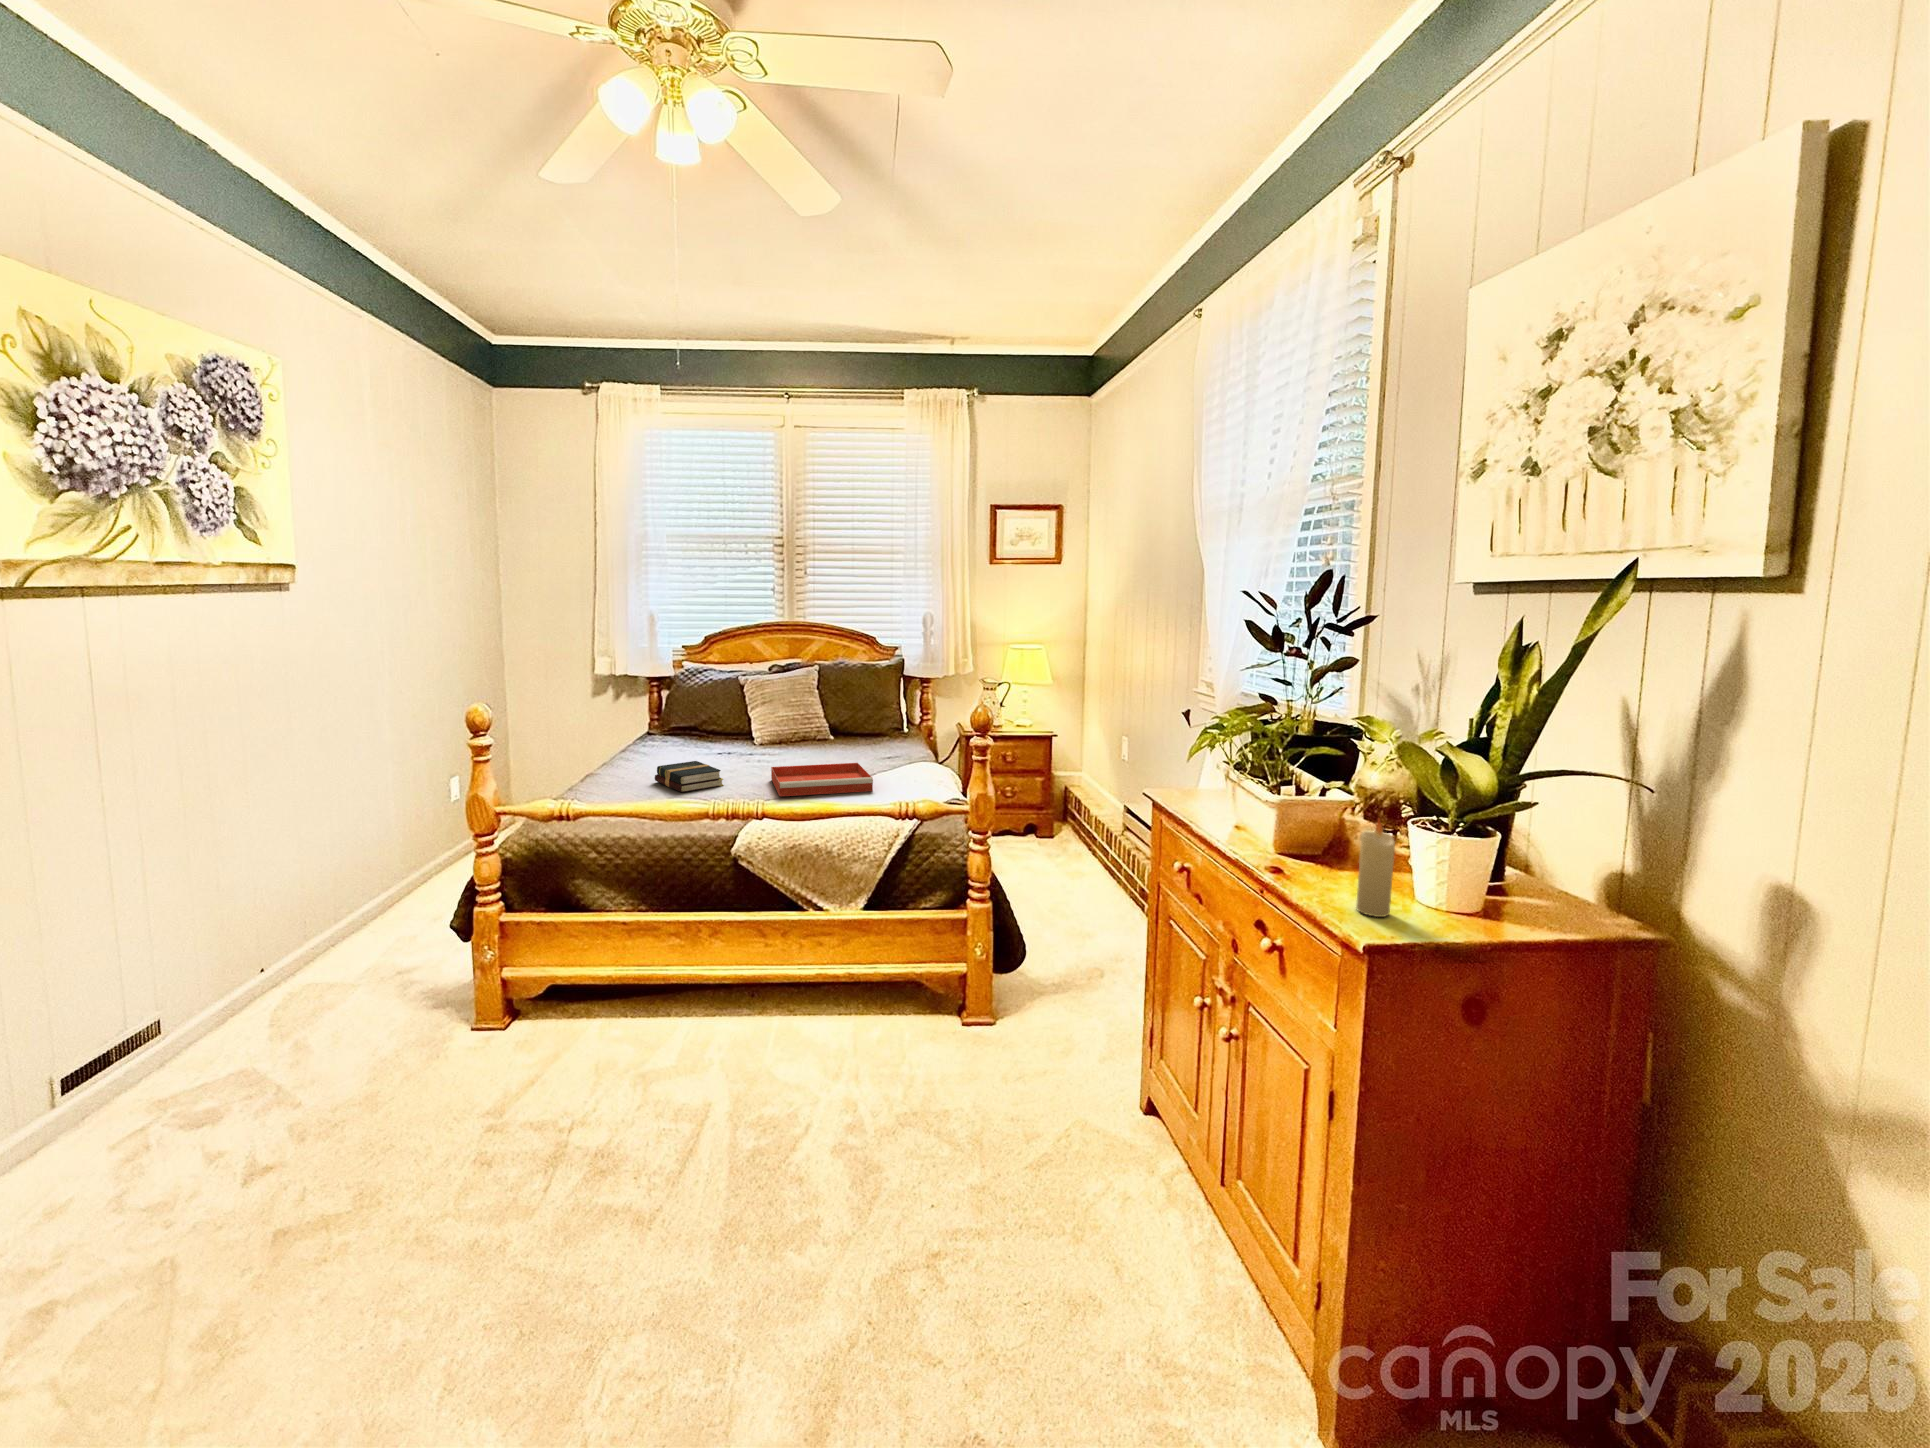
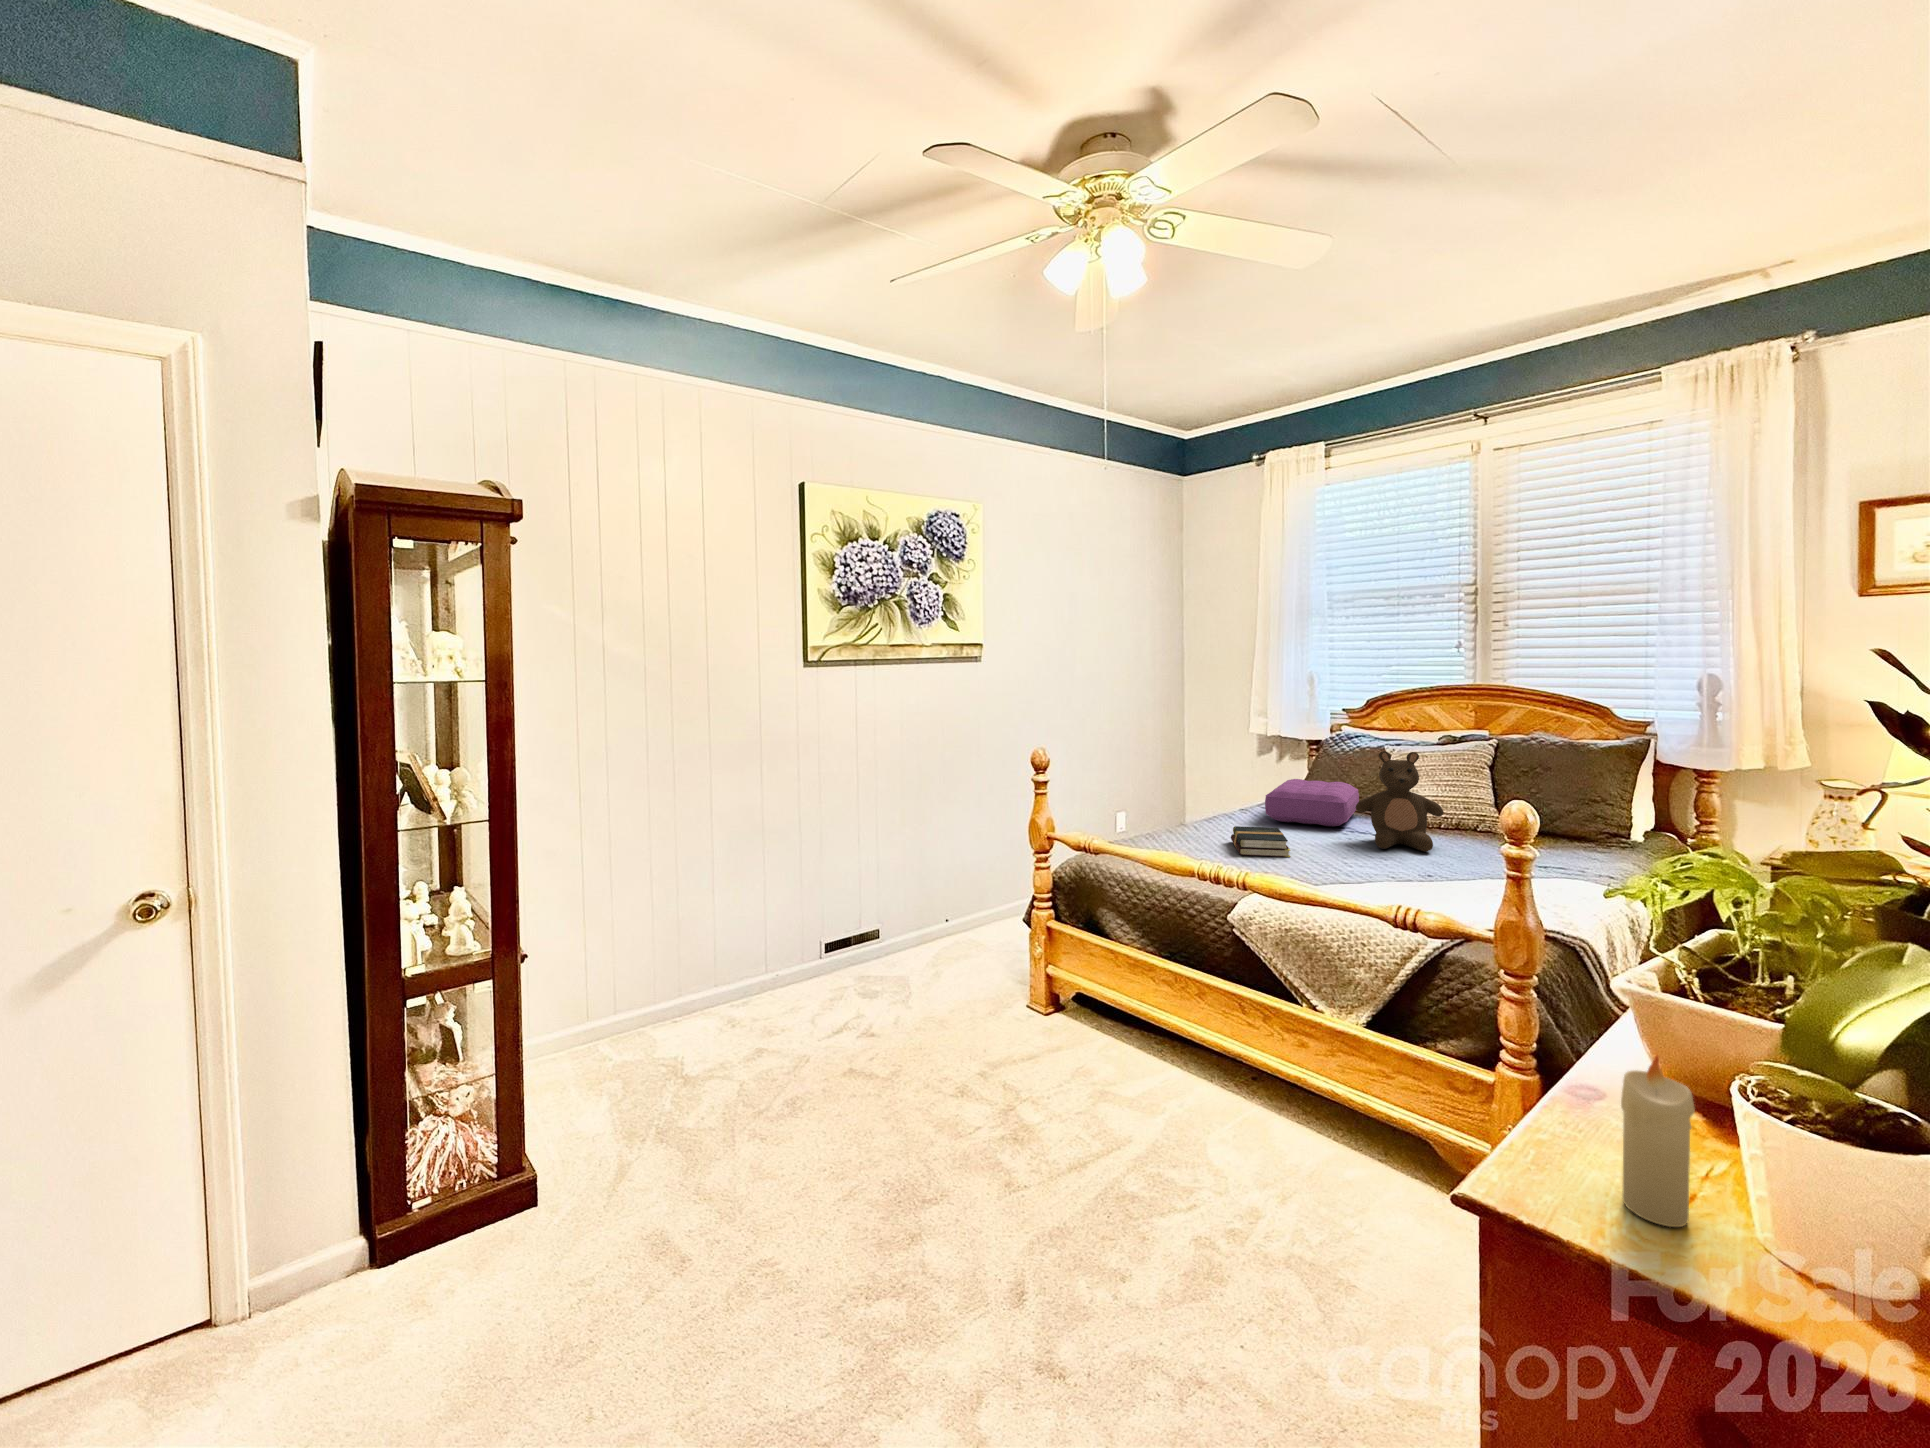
stuffed bear: none [750,678,815,765] -> present [1355,751,1444,852]
pillow: none [655,713,733,757] -> present [1265,779,1359,827]
tray: present [771,763,873,796] -> none [1329,847,1466,898]

